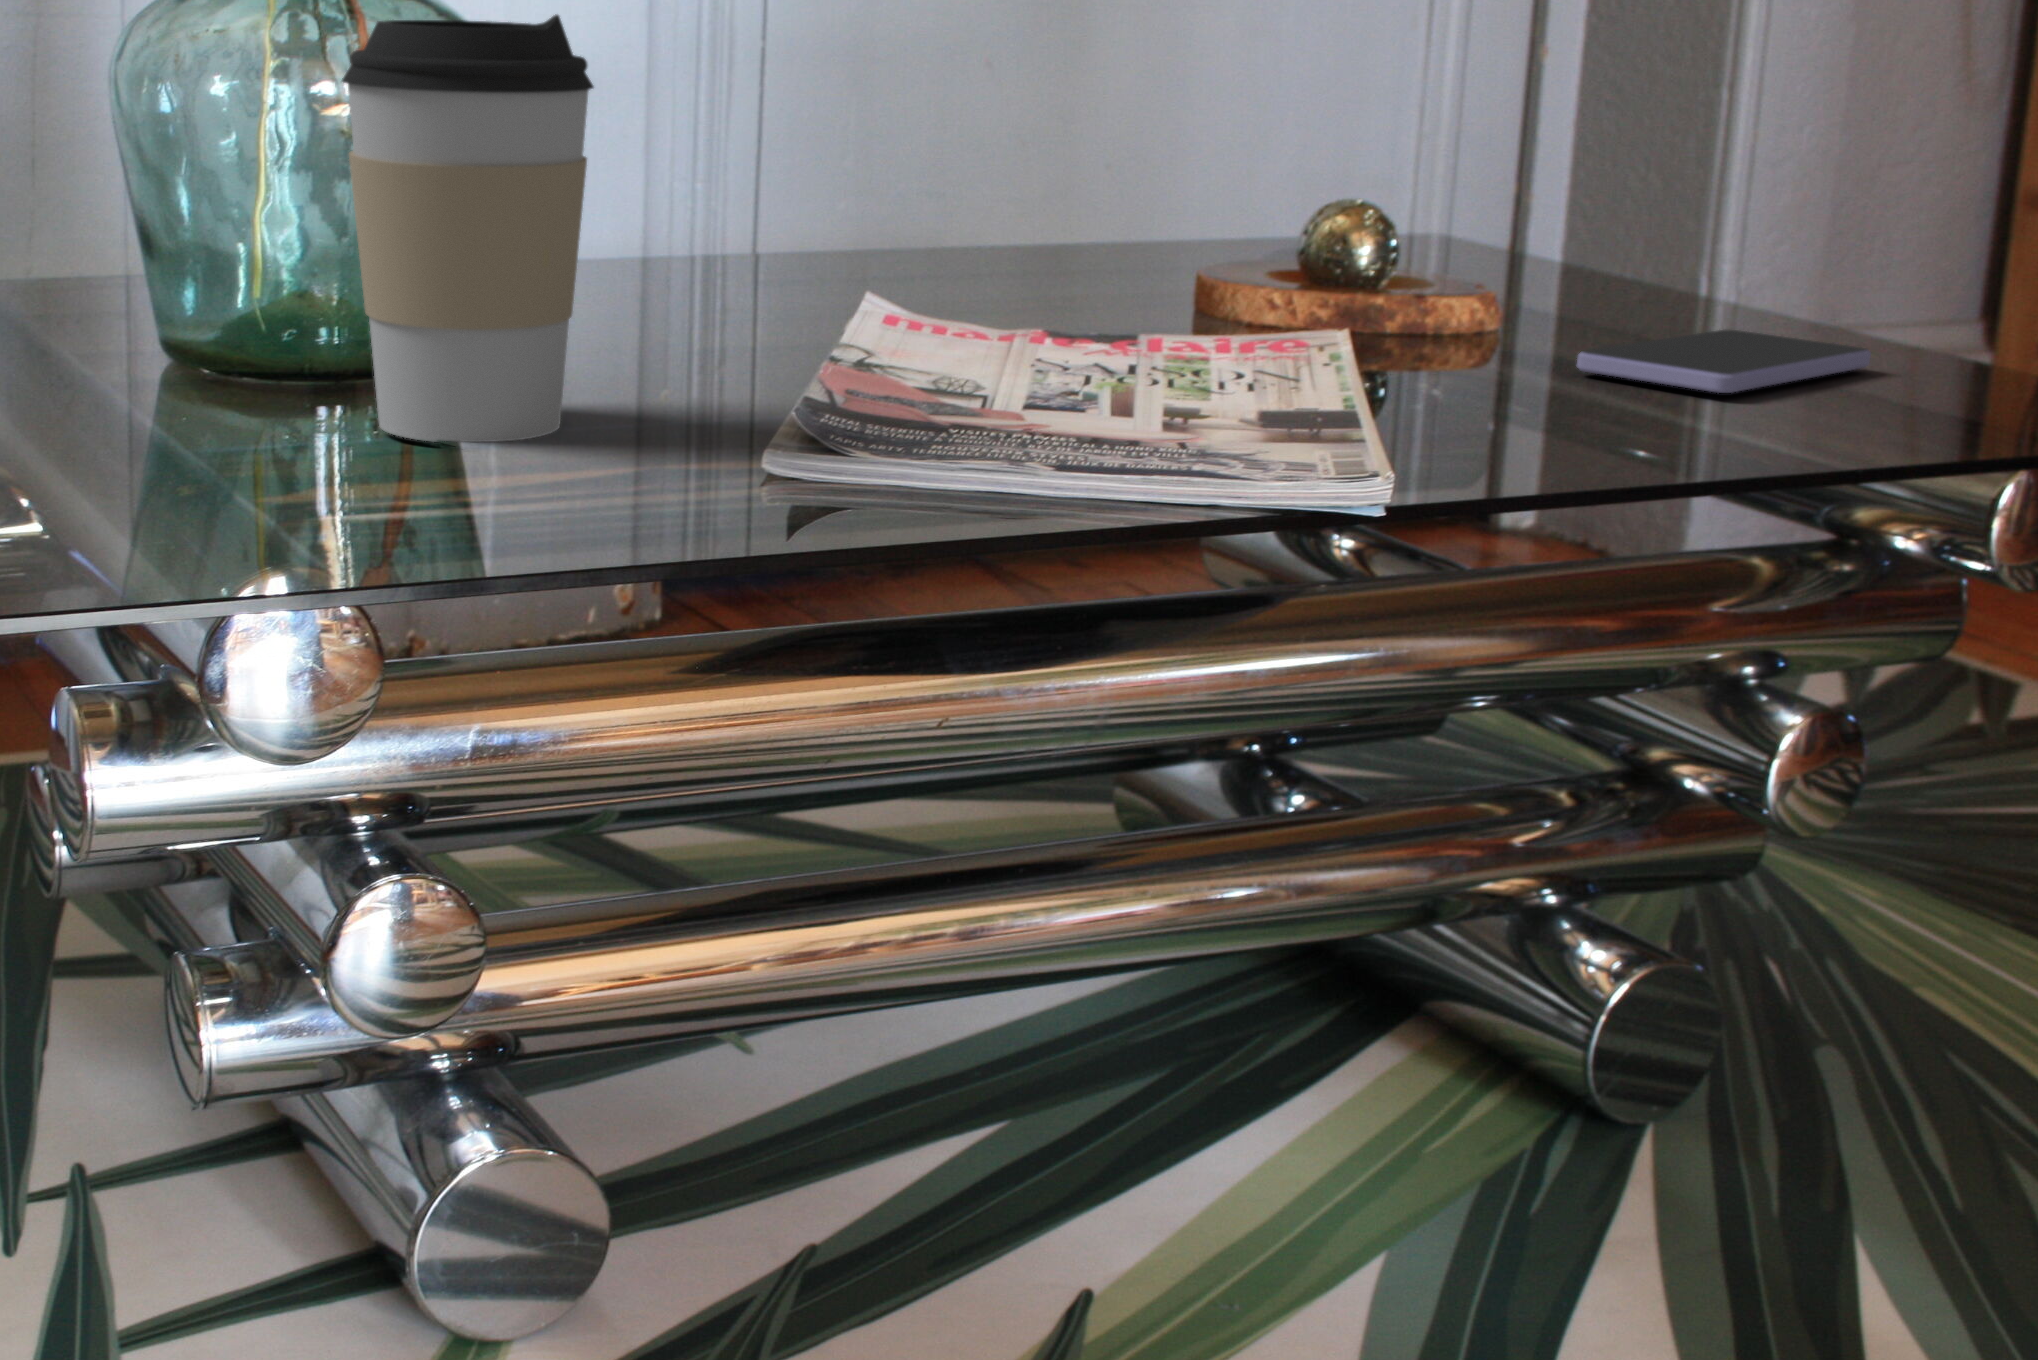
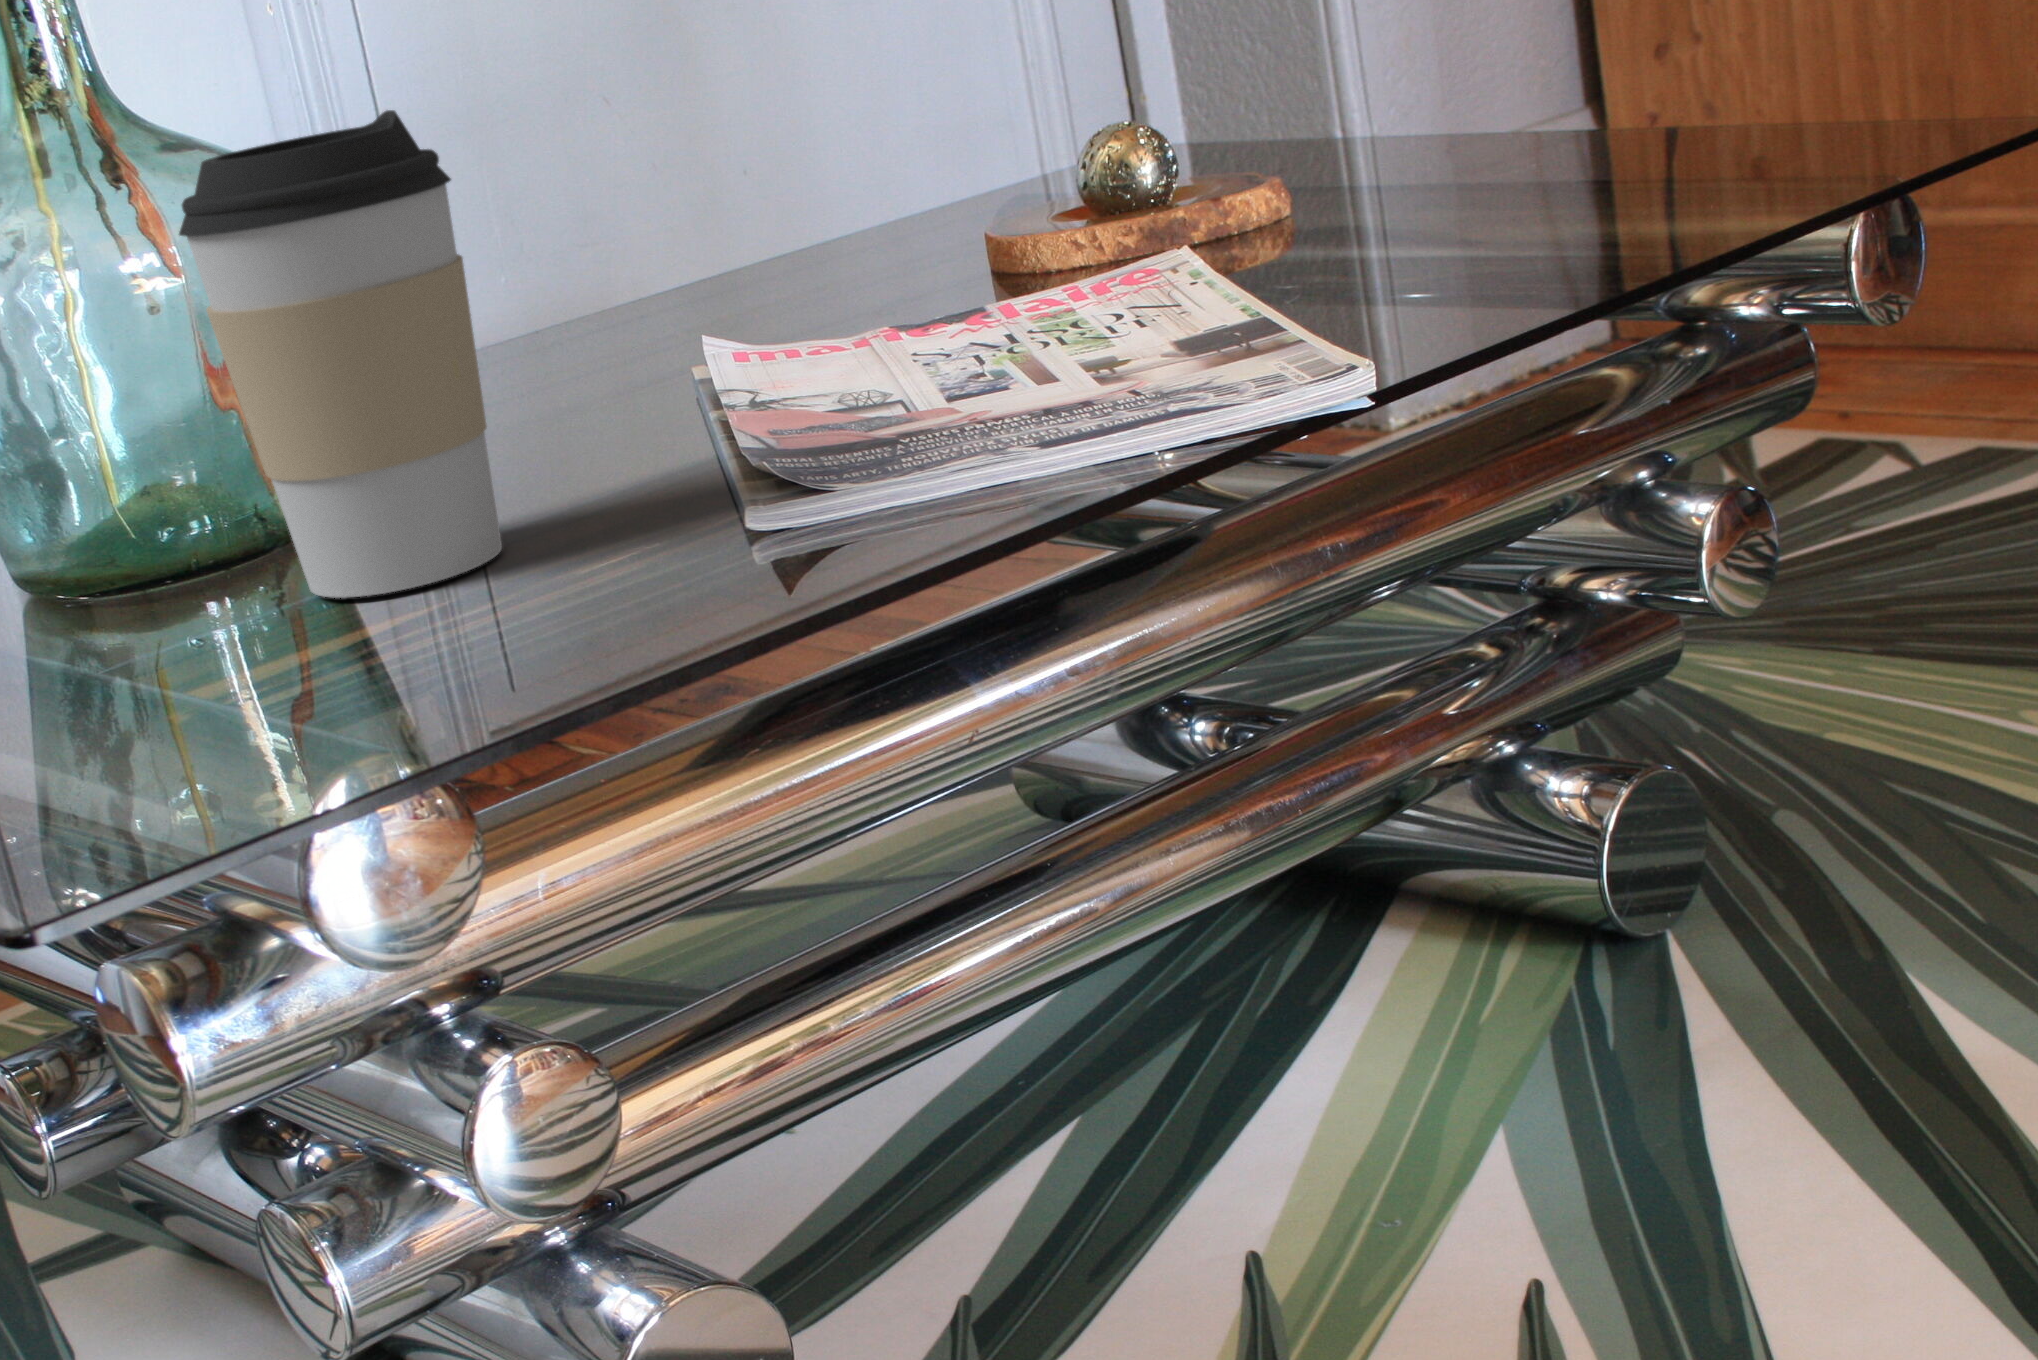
smartphone: present [1577,330,1871,393] -> none [1397,146,1646,232]

